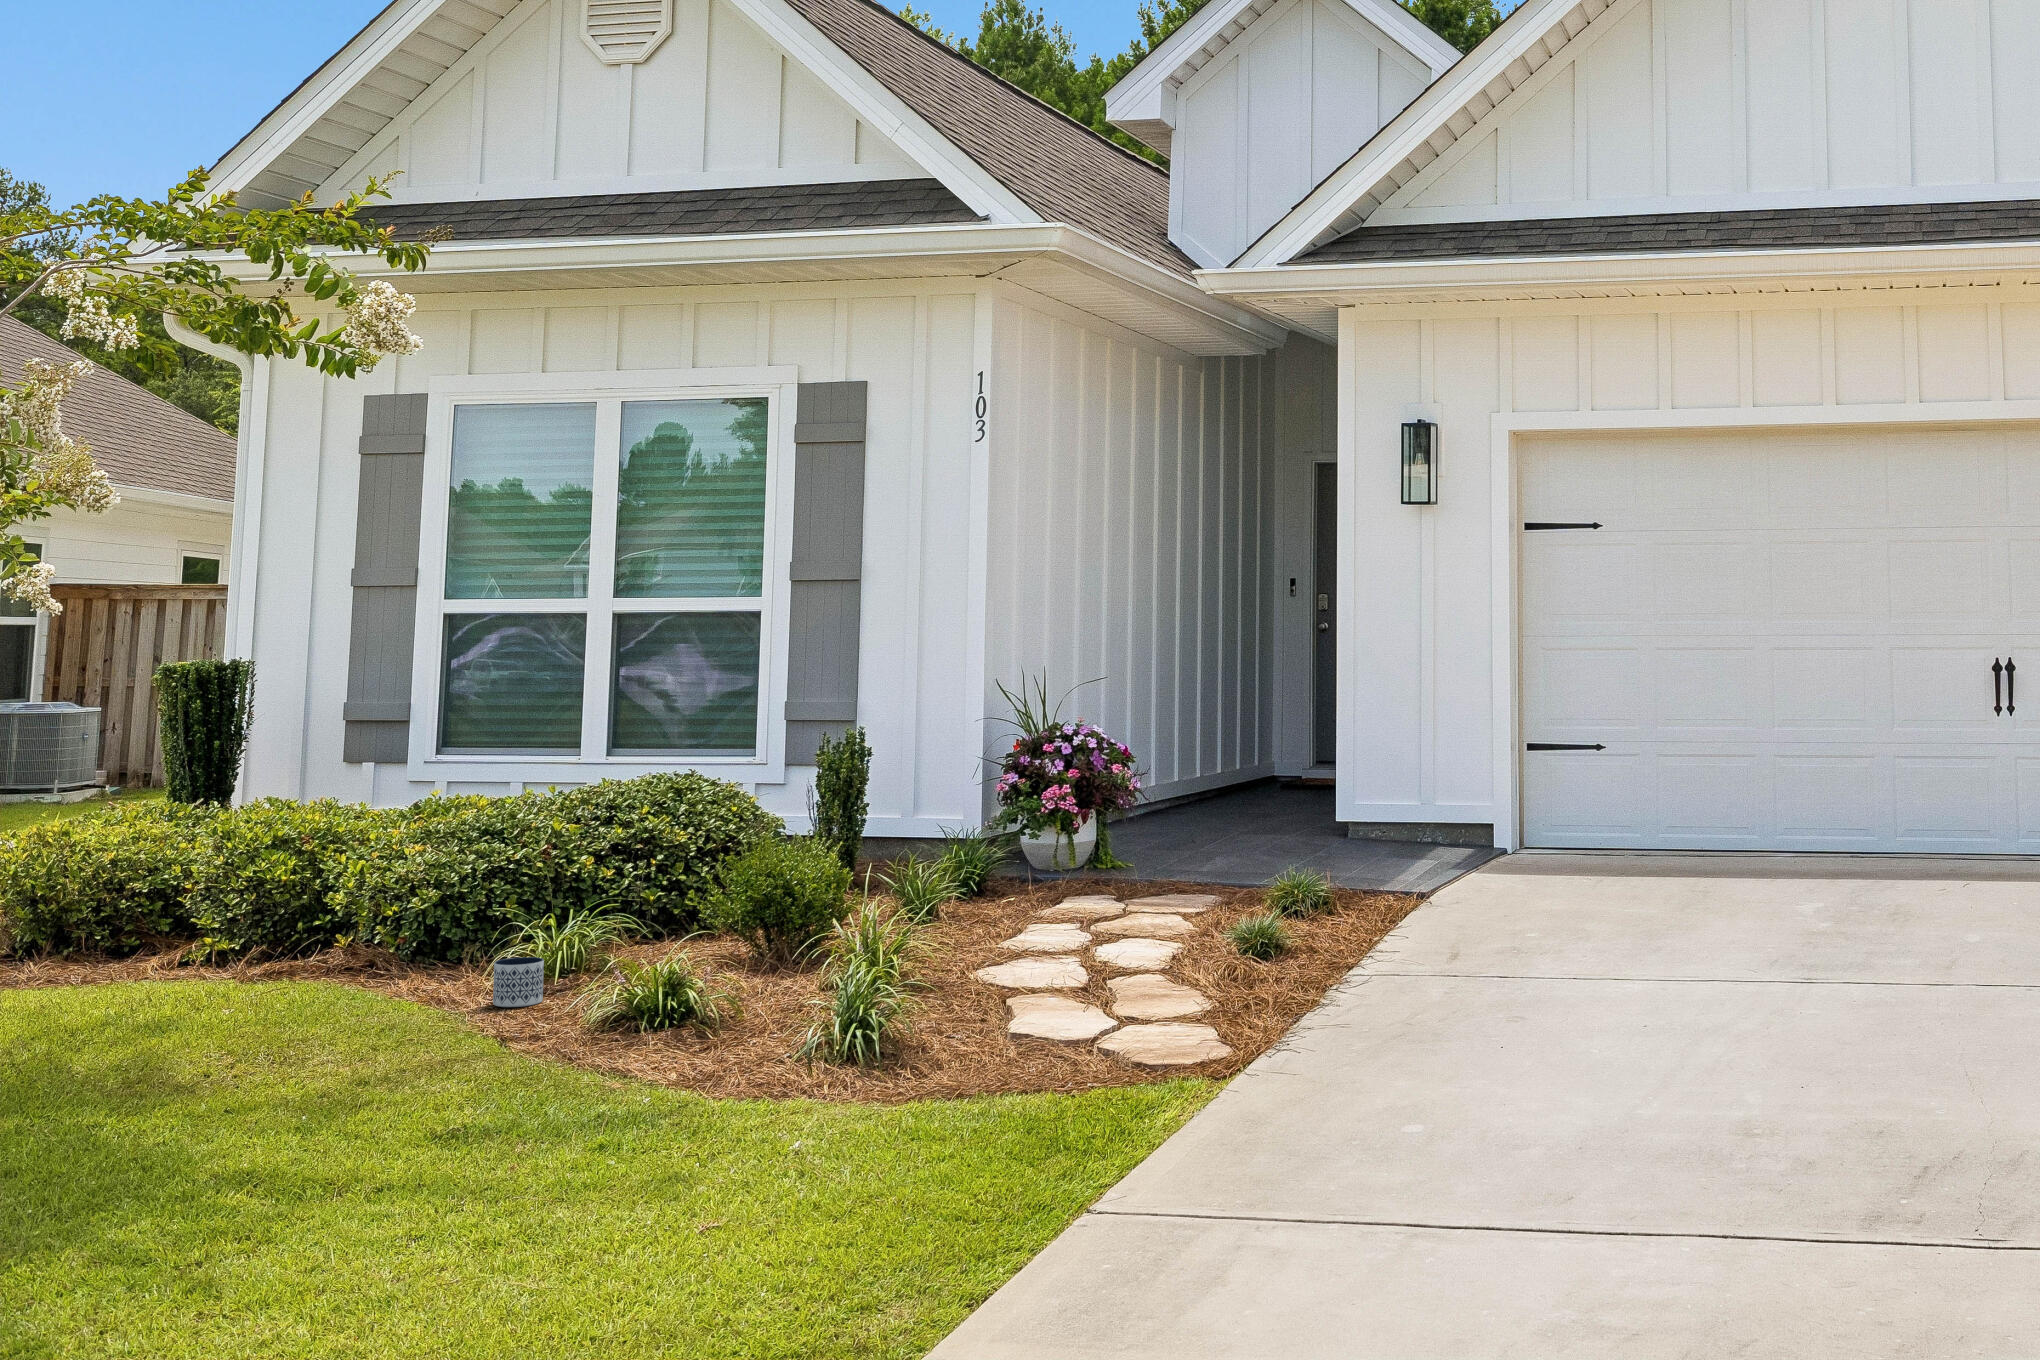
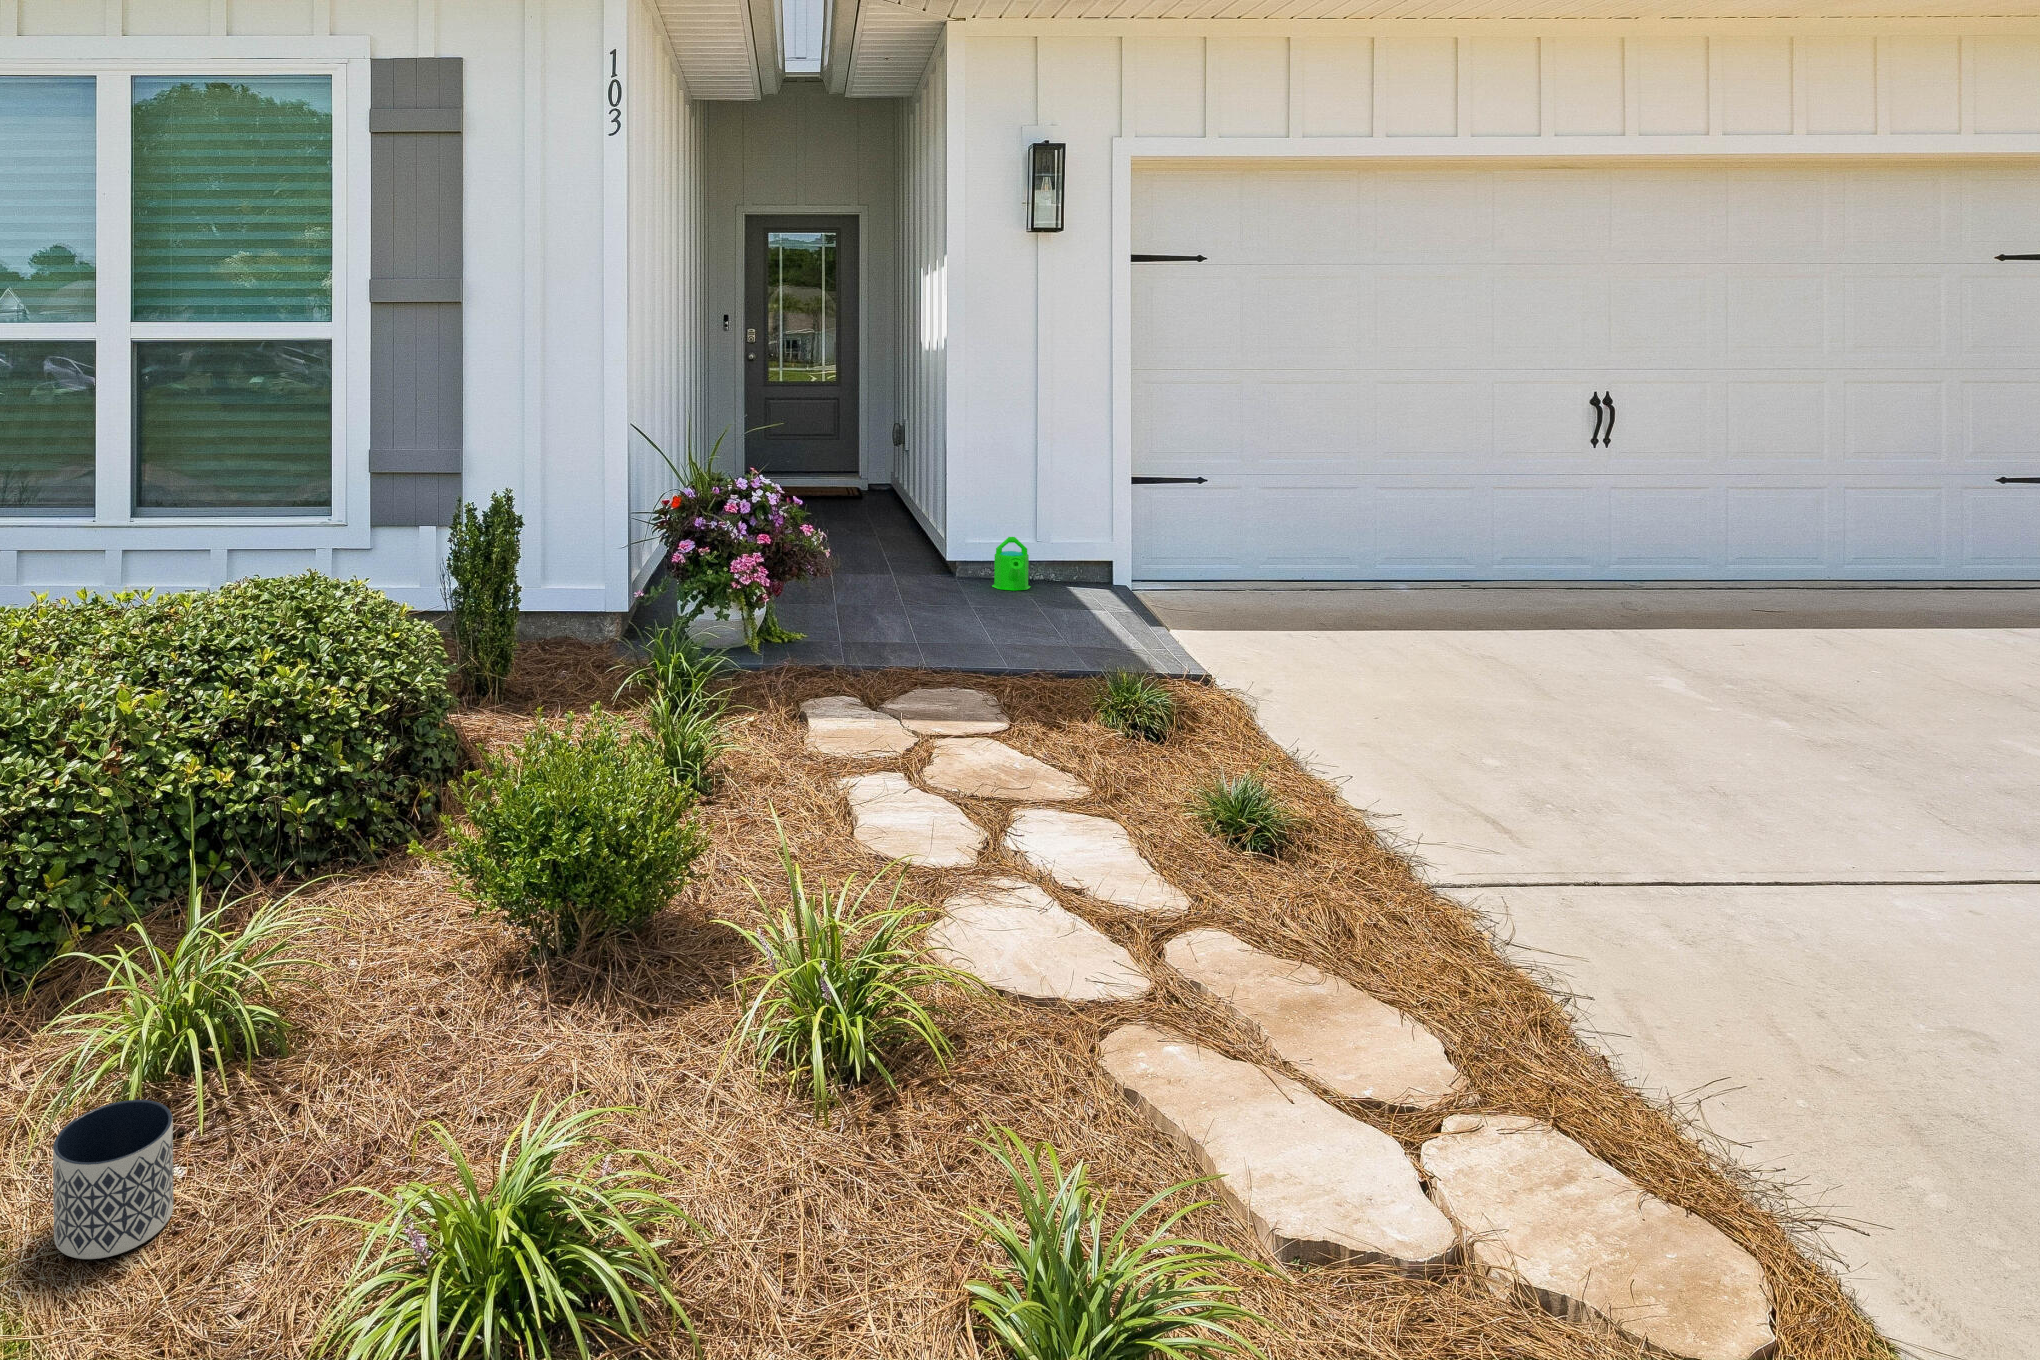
watering can: none [1380,797,1417,847] -> present [992,537,1031,591]

